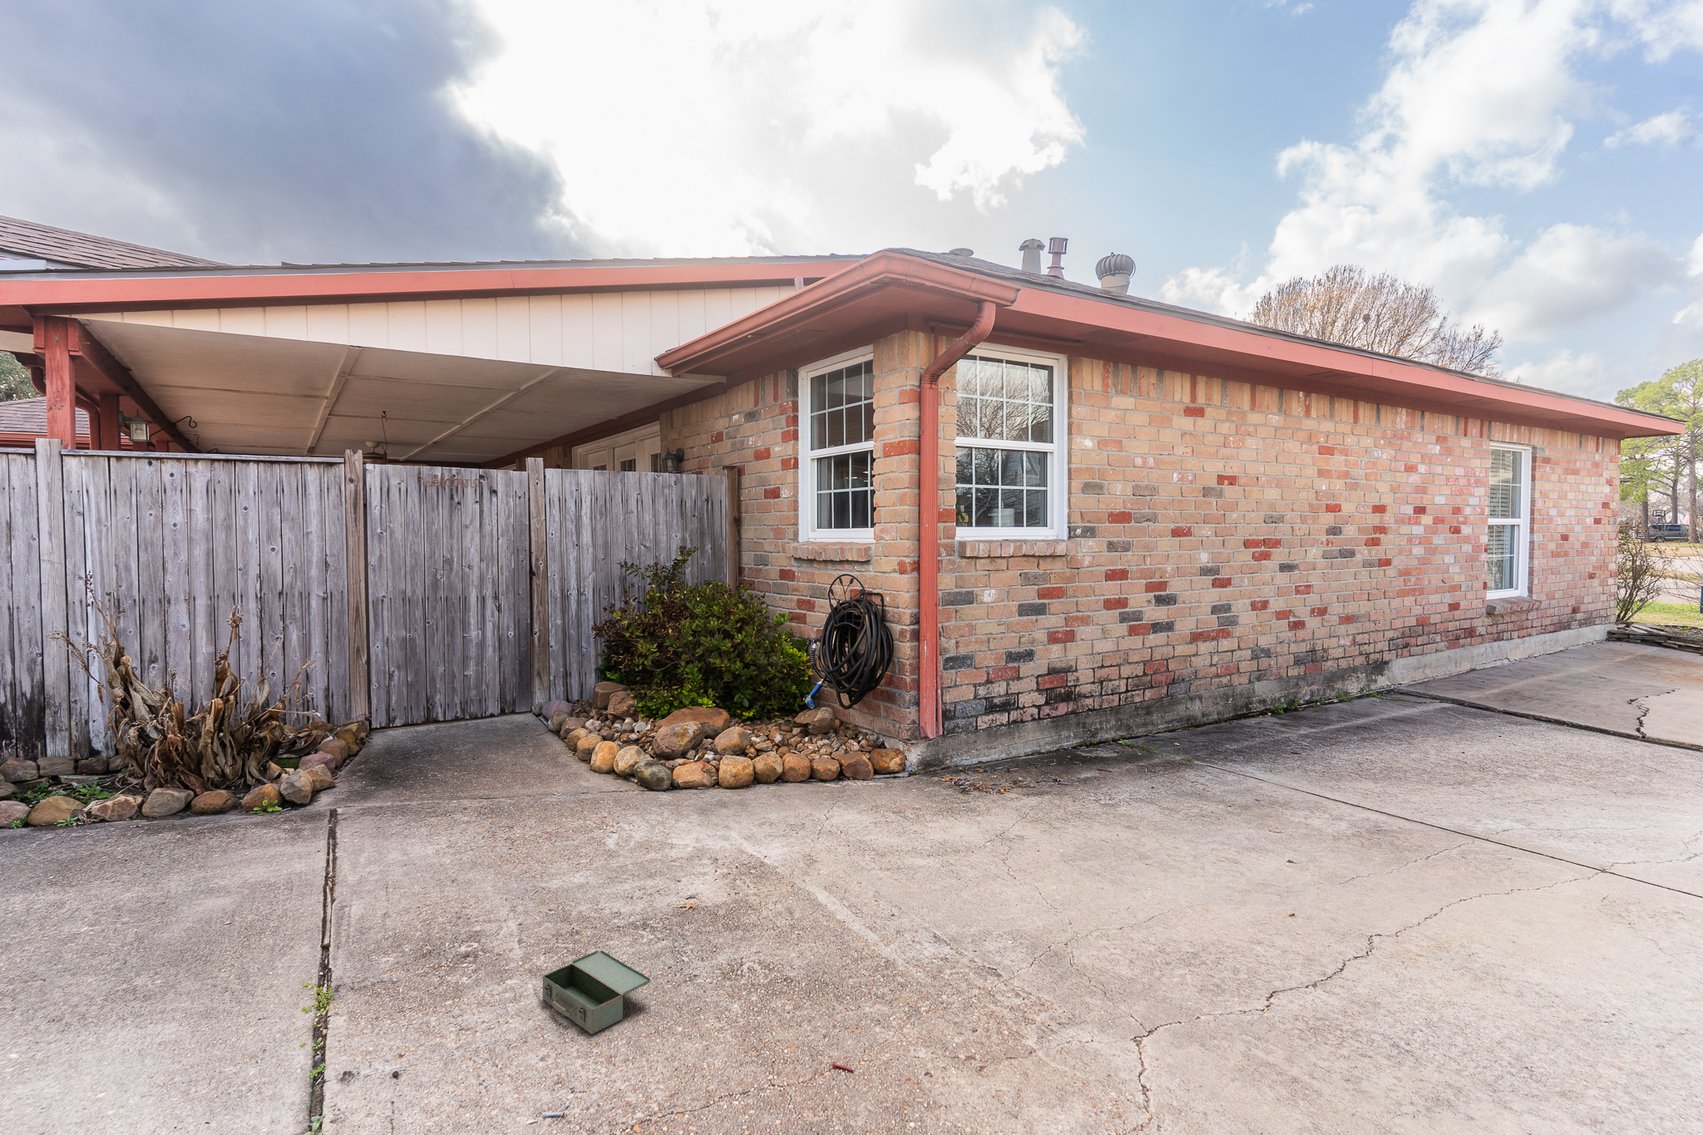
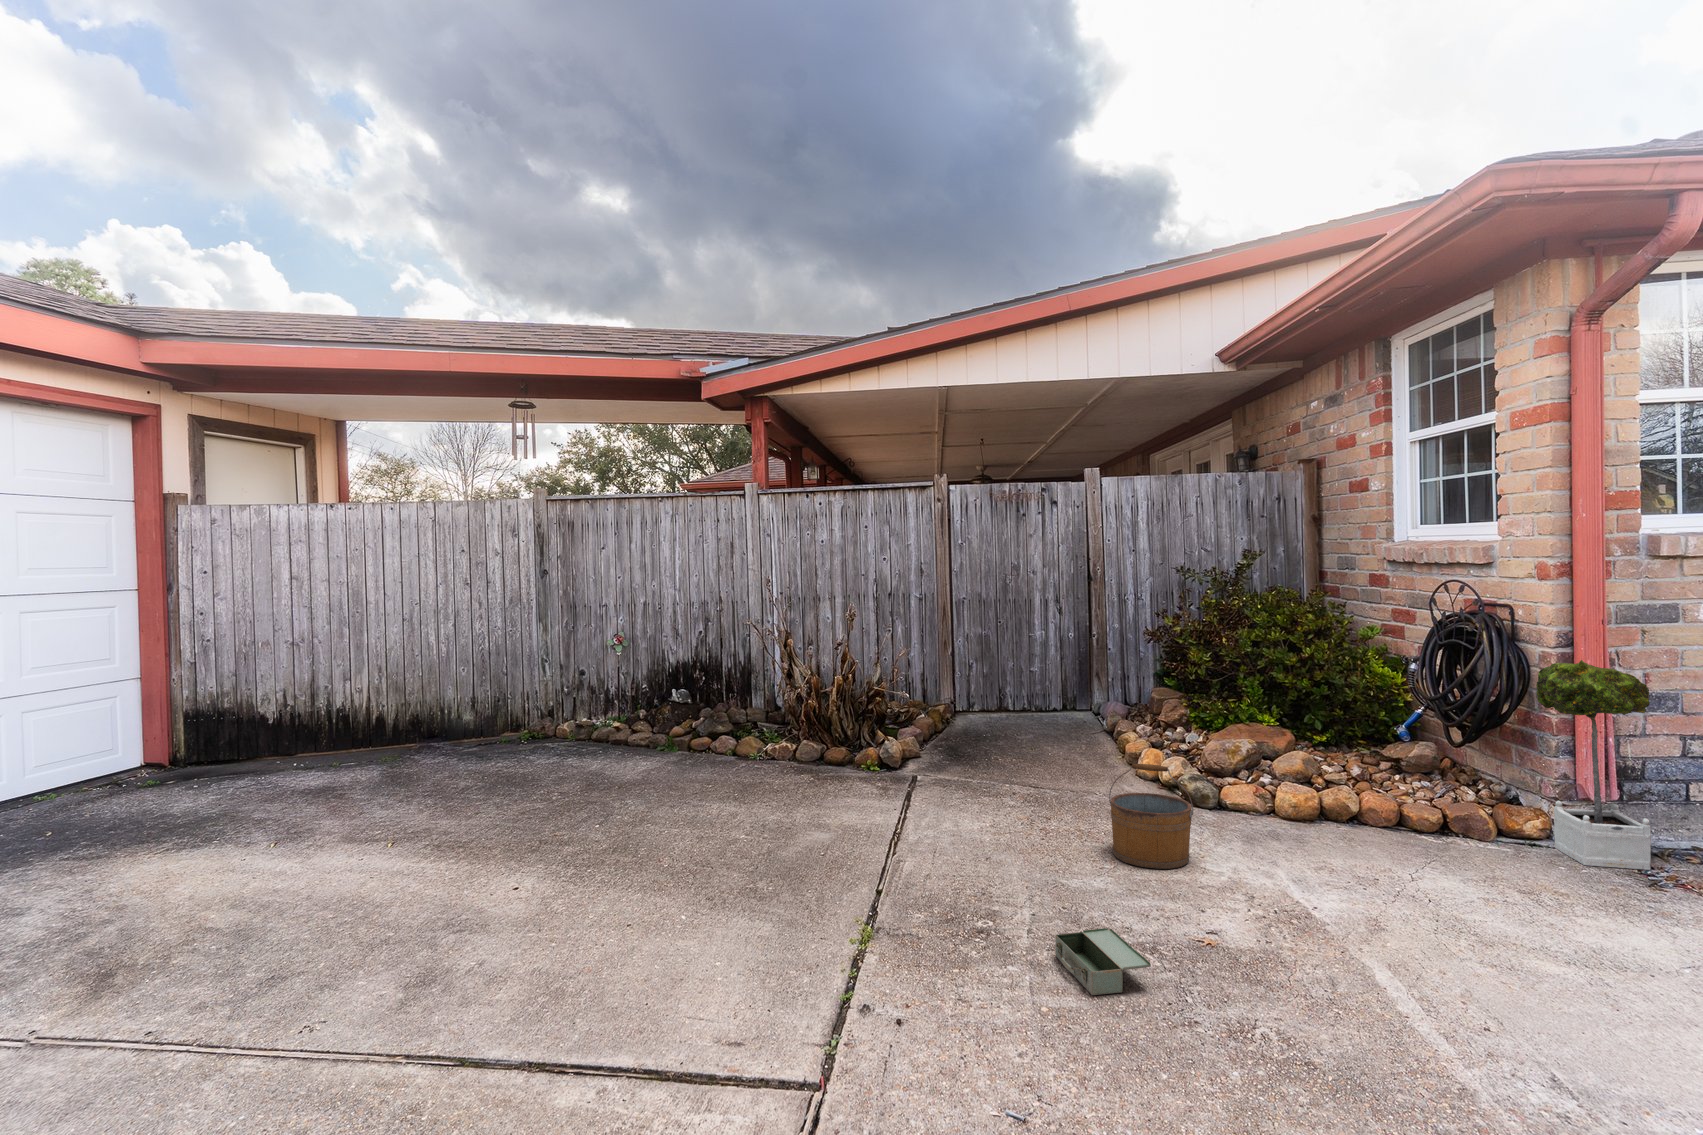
potted tree: none [902,635,968,788] -> present [1536,660,1651,870]
bucket: none [577,763,661,868] -> present [1109,764,1193,869]

